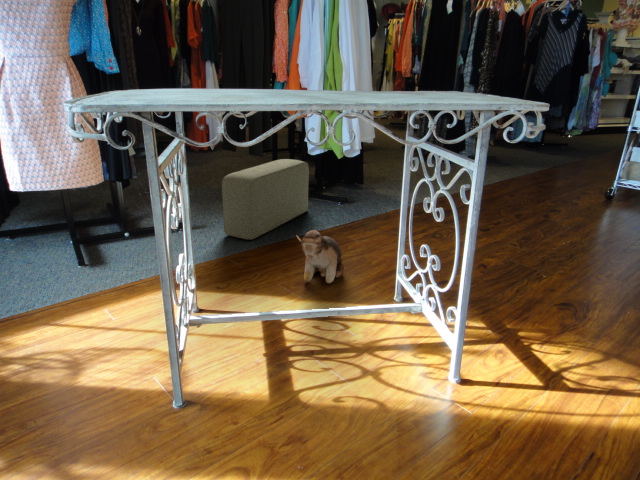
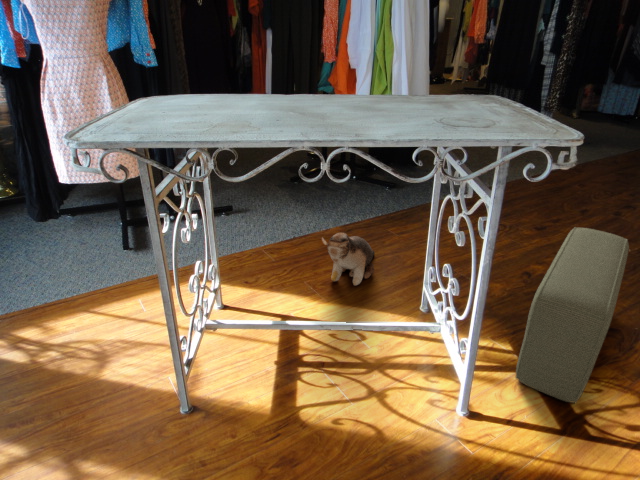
pouf: present [222,159,309,239] -> present [516,227,629,403]

